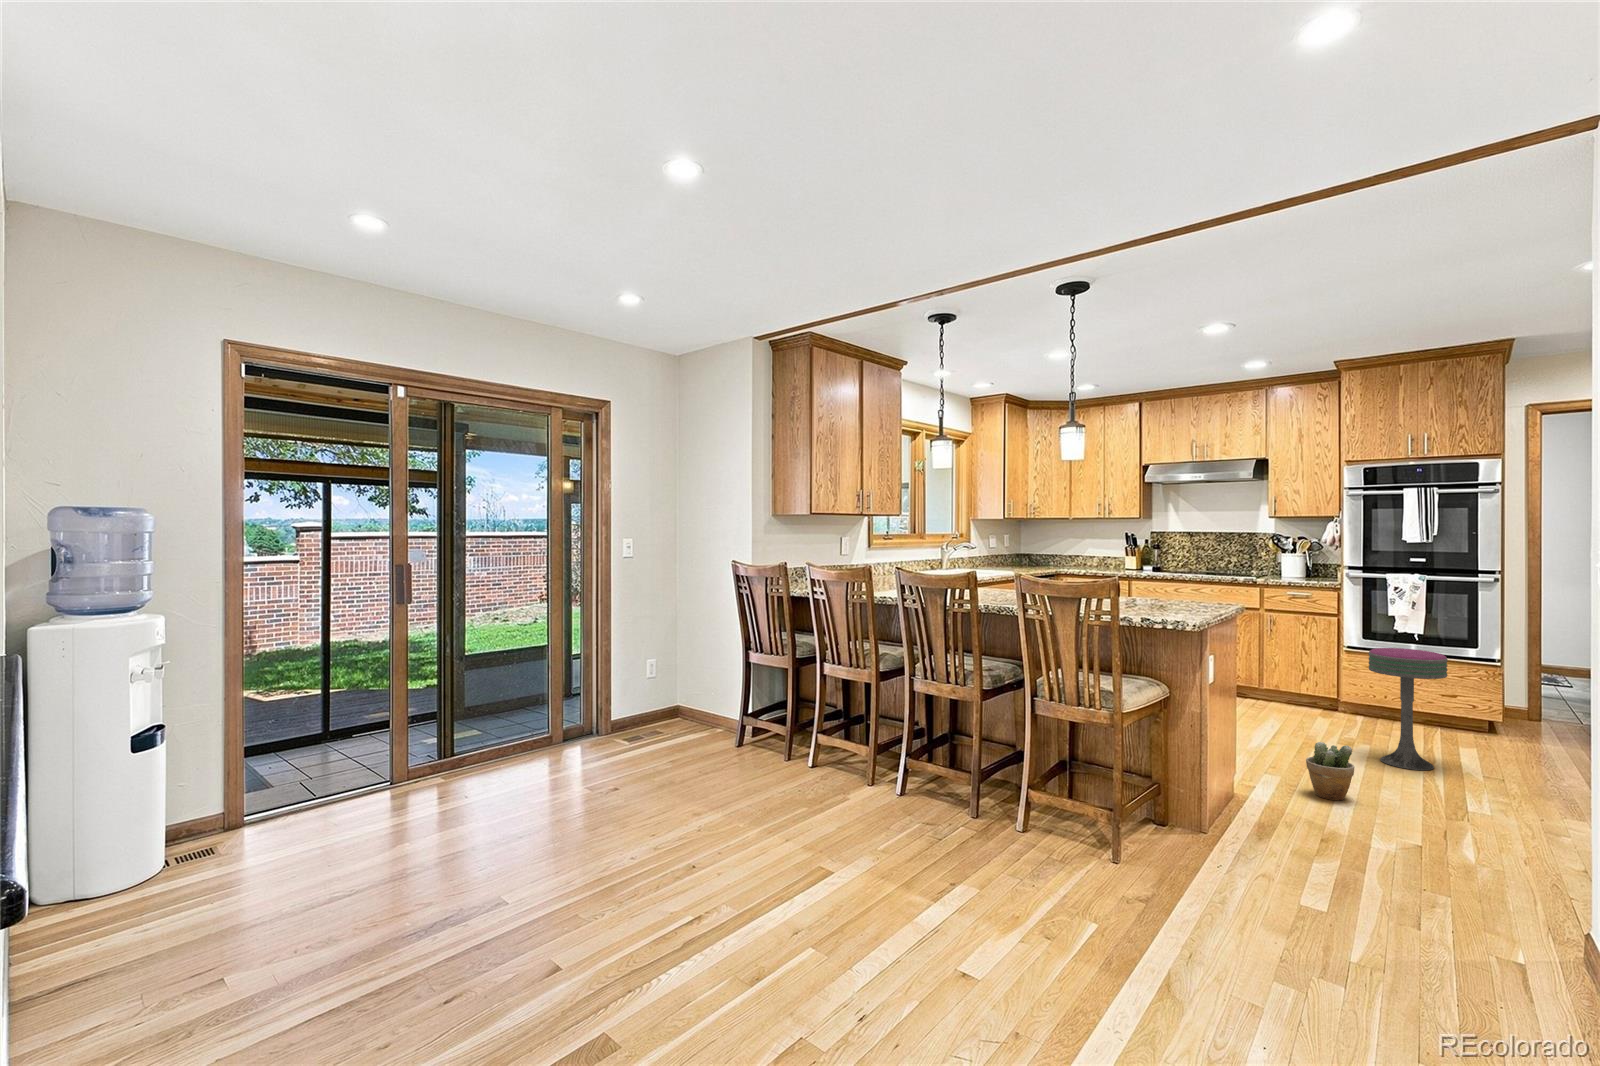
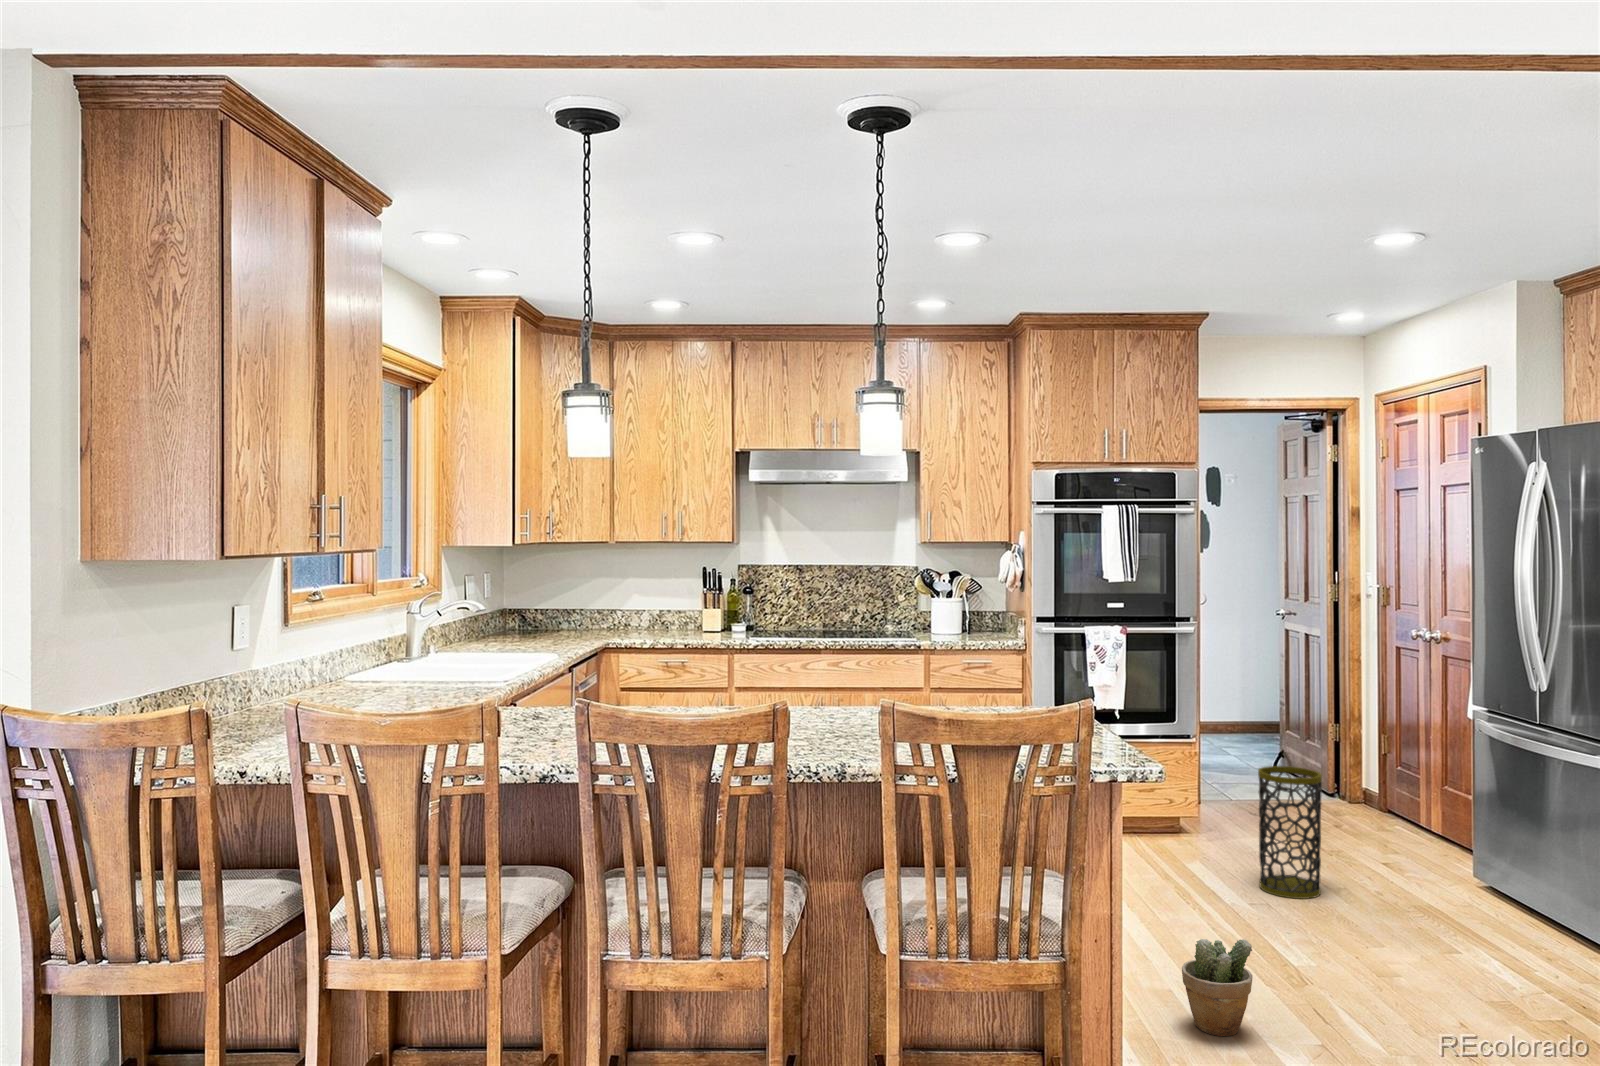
bar stool: present [1369,648,1447,770] -> none [1153,747,1250,932]
trash can: none [1495,676,1554,773] -> present [1258,766,1322,899]

